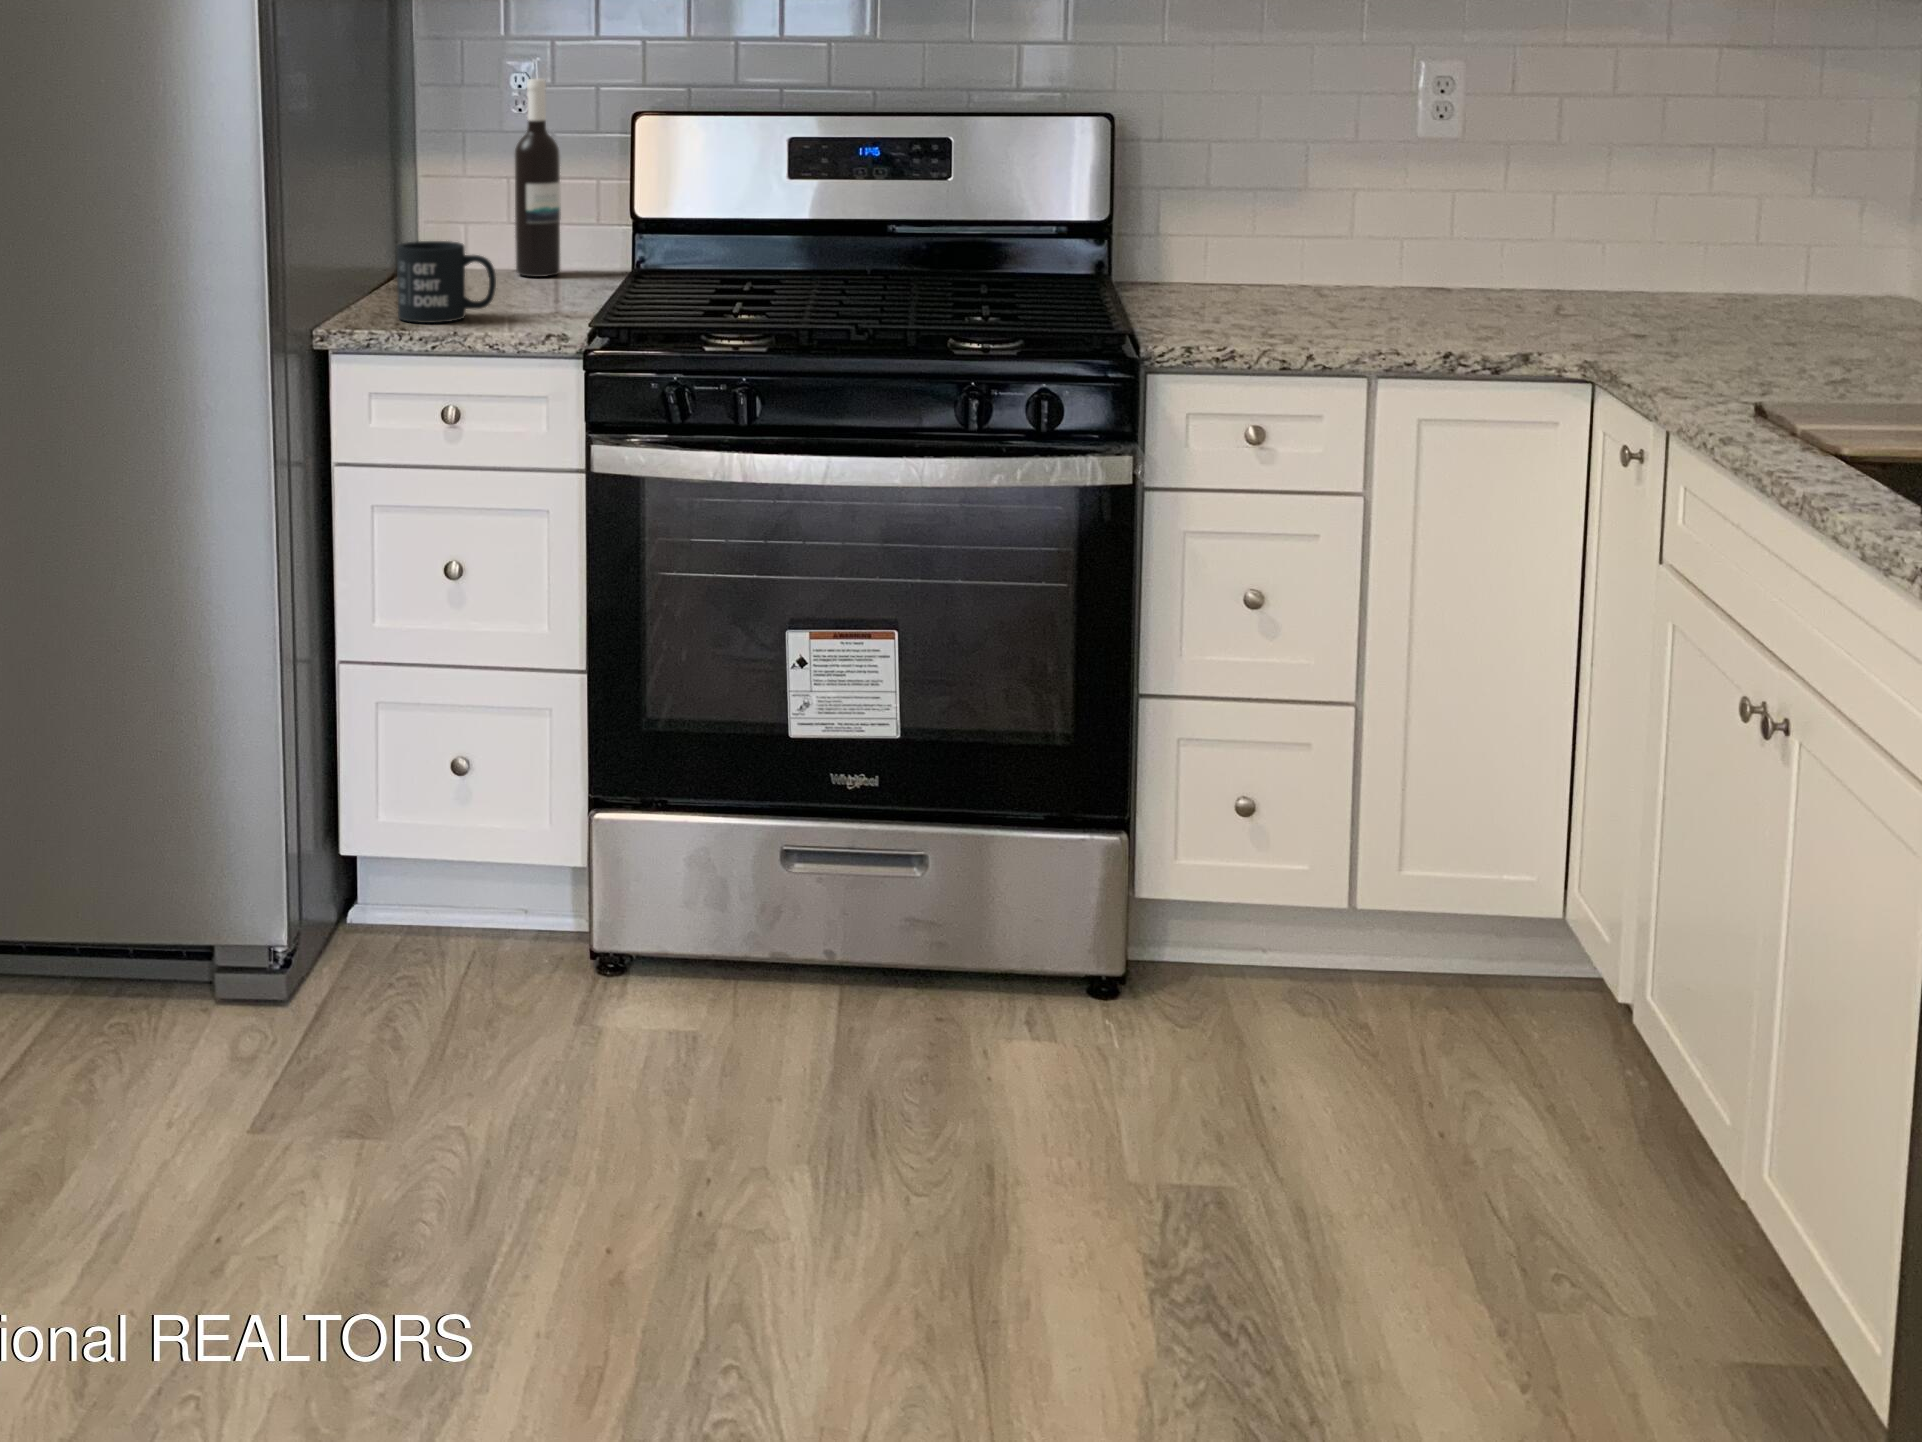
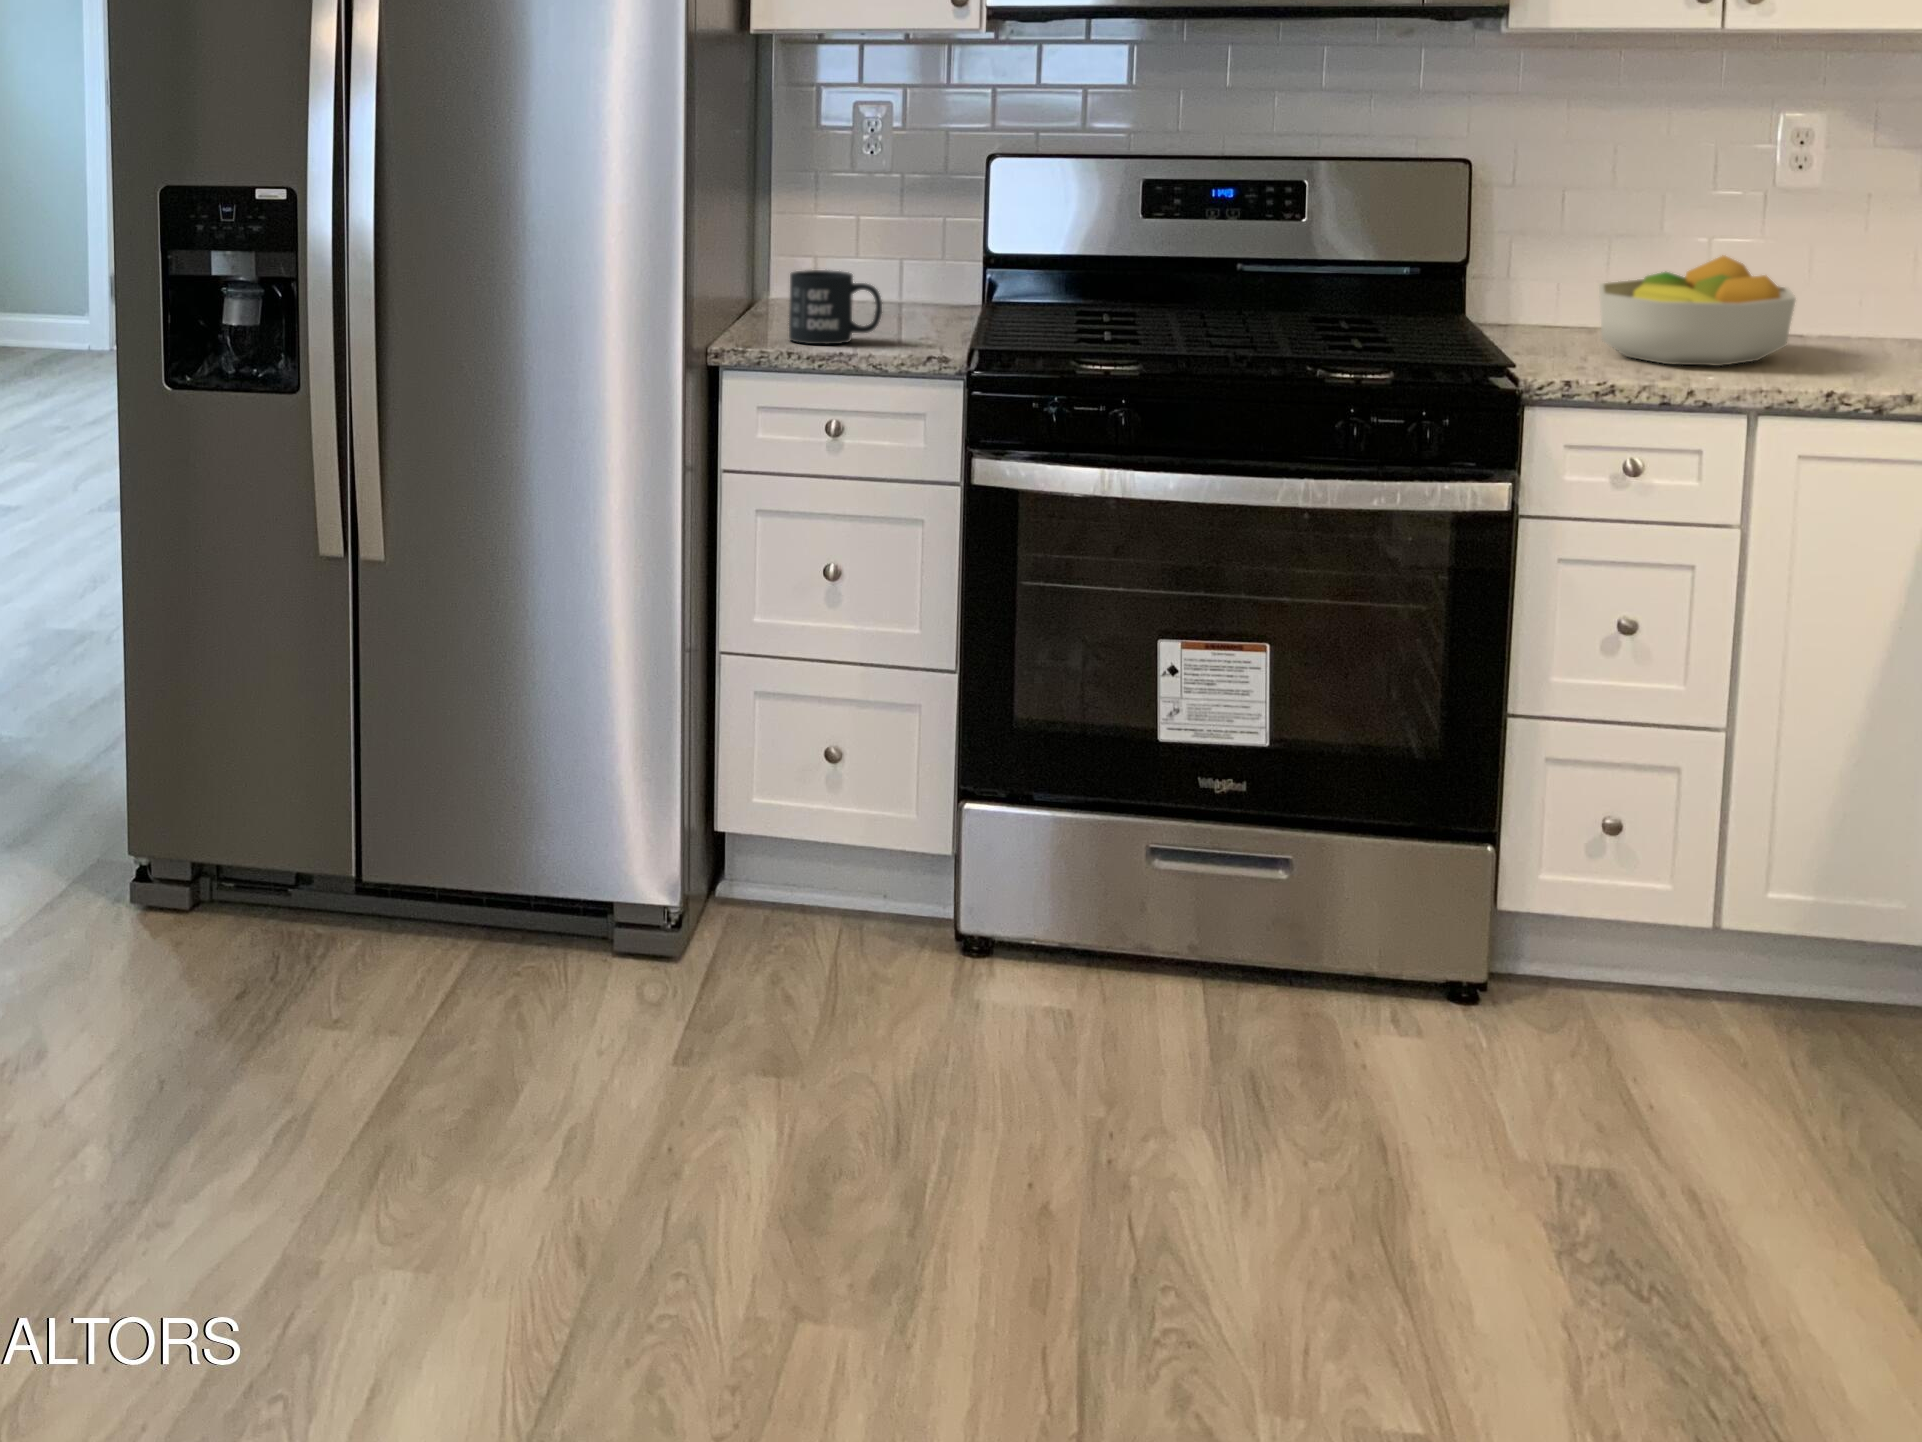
wine bottle: present [515,79,561,277] -> none [873,124,918,309]
fruit bowl: none [1232,211,1421,327] -> present [1599,255,1796,366]

